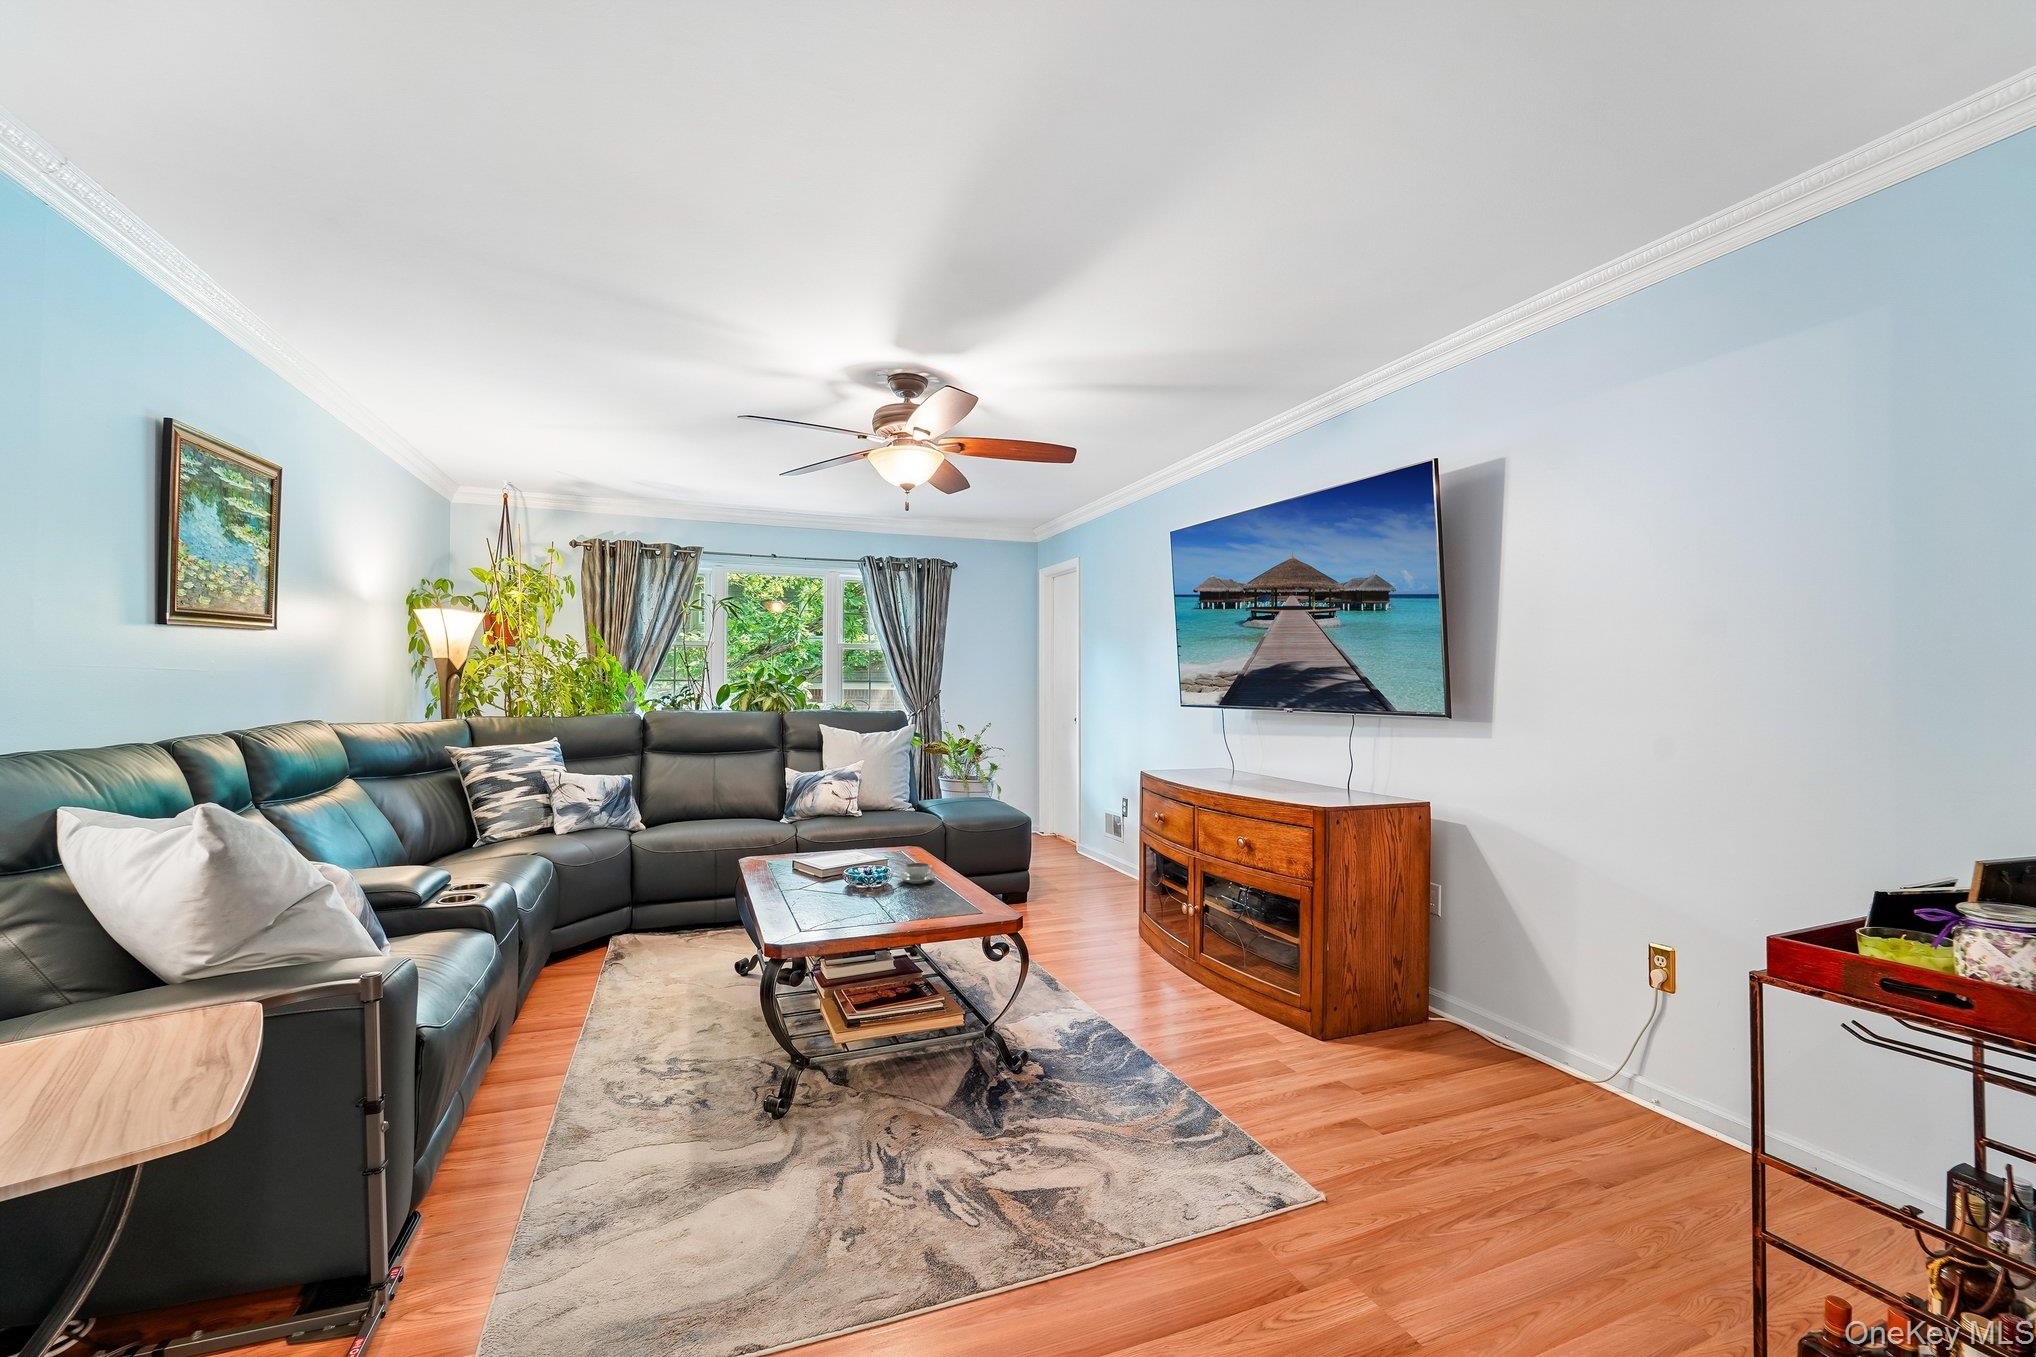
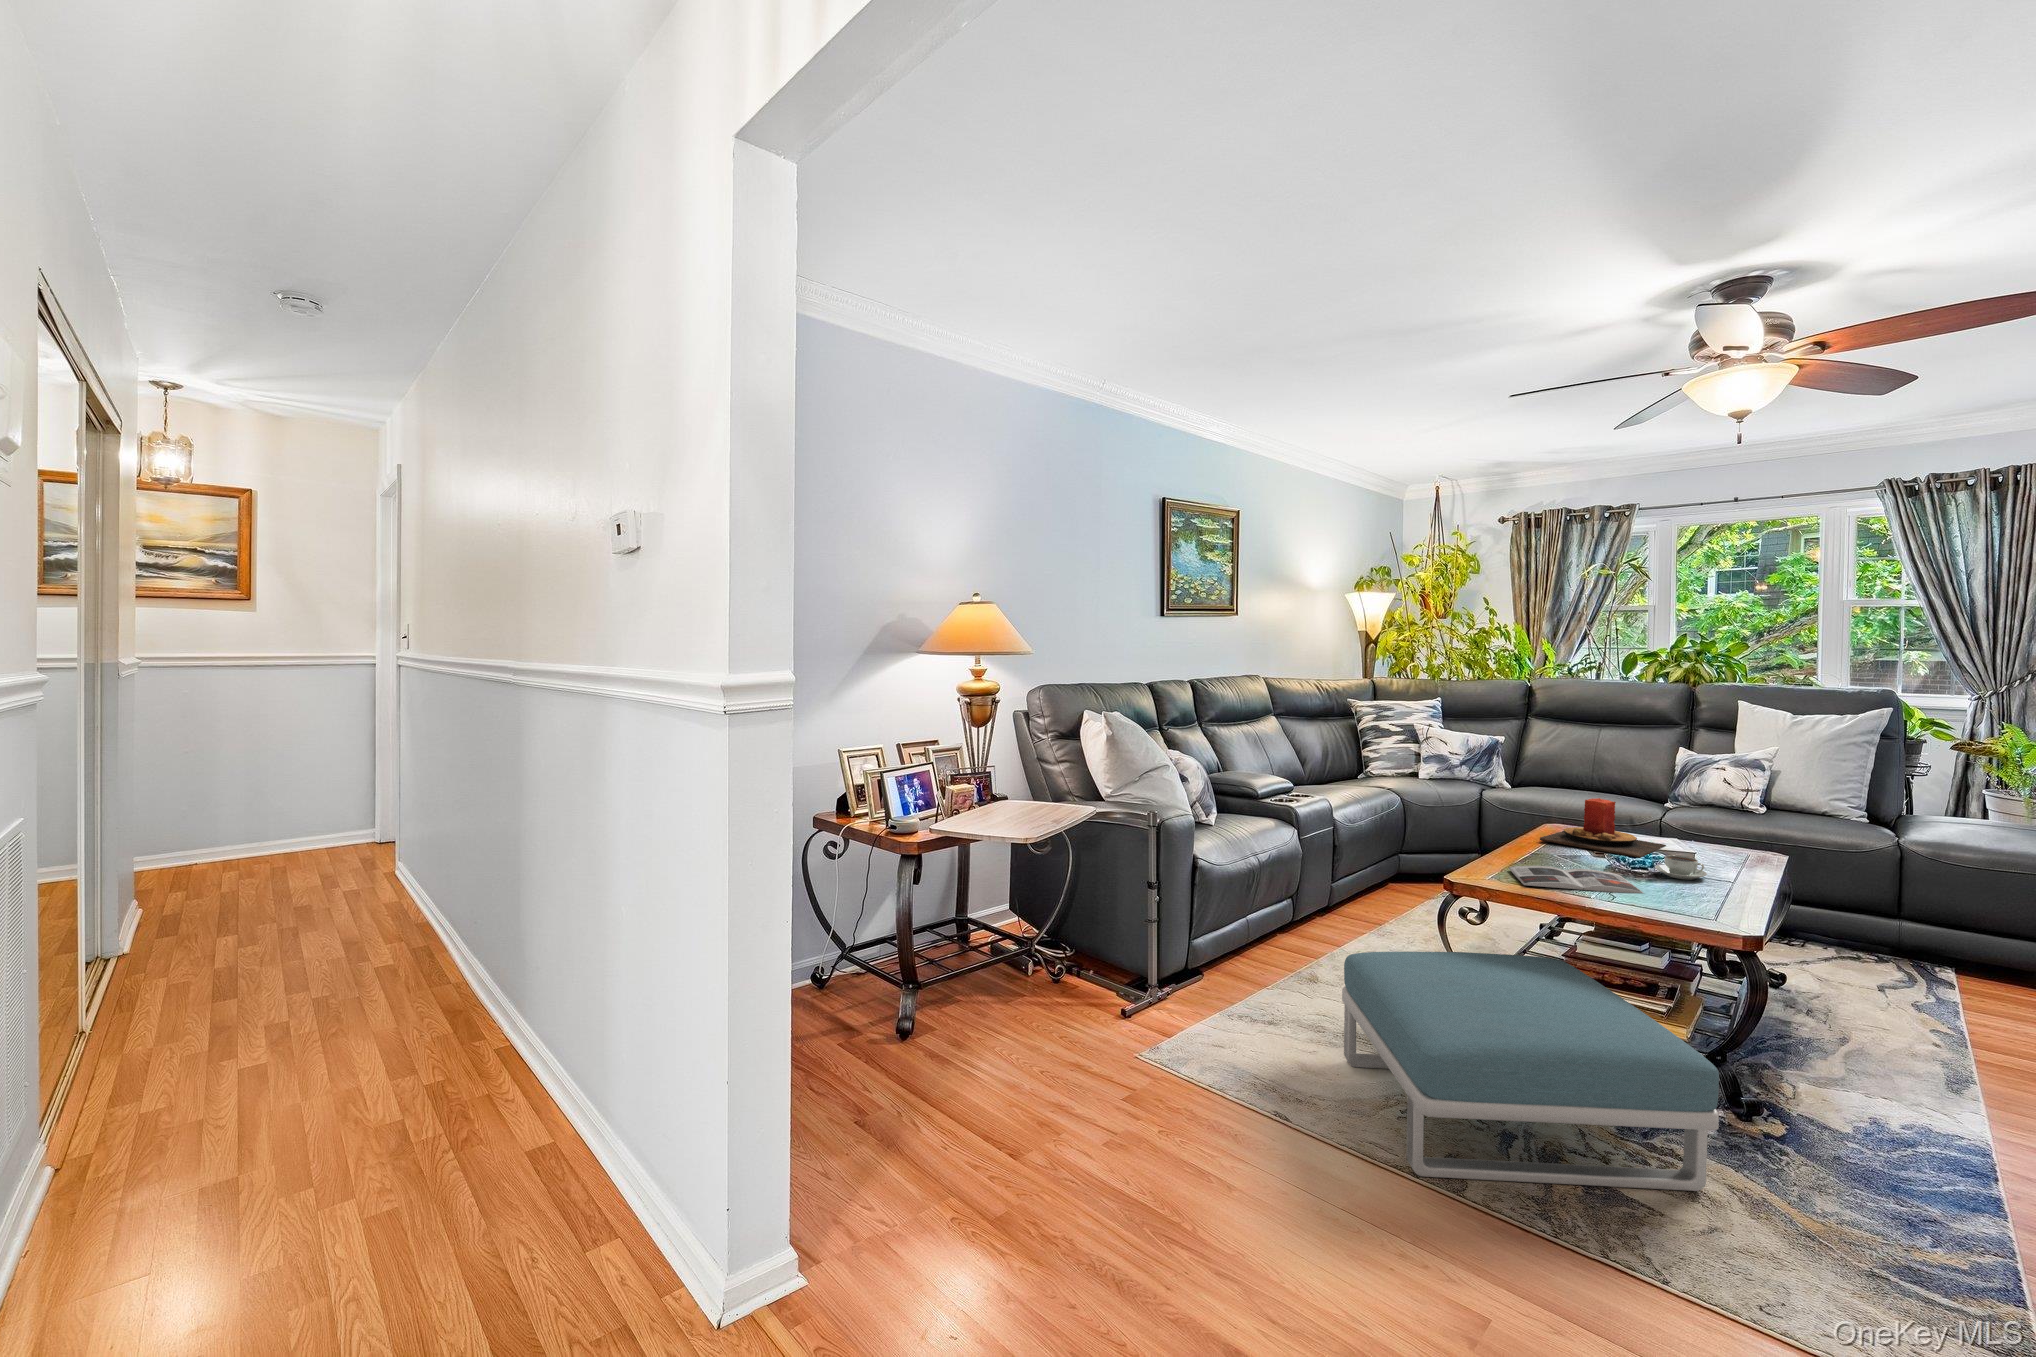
candle: none [777,823,867,876] -> present [1540,798,1666,858]
magazine: none [801,892,922,925] -> present [1509,866,1643,893]
footstool: none [716,992,1085,1301] -> present [1342,952,1719,1191]

